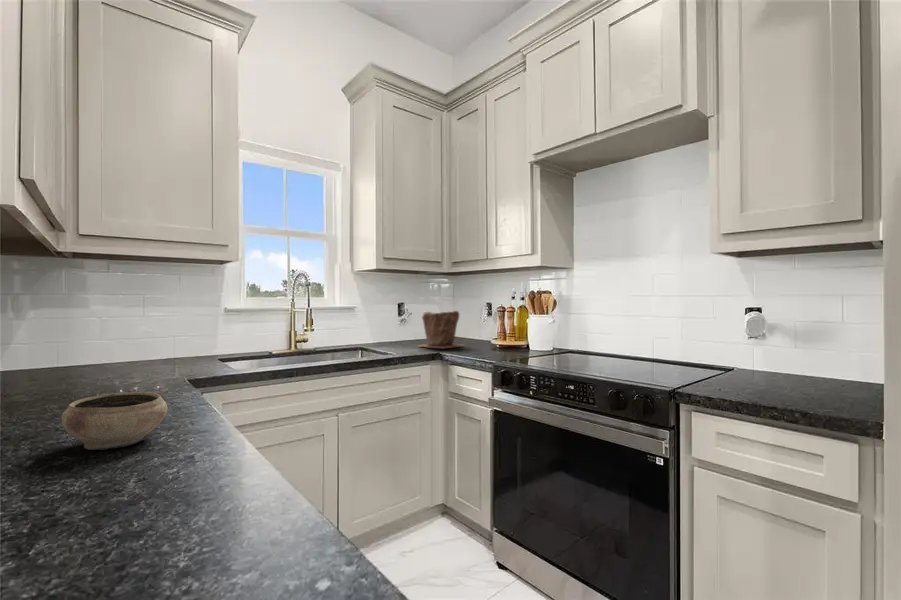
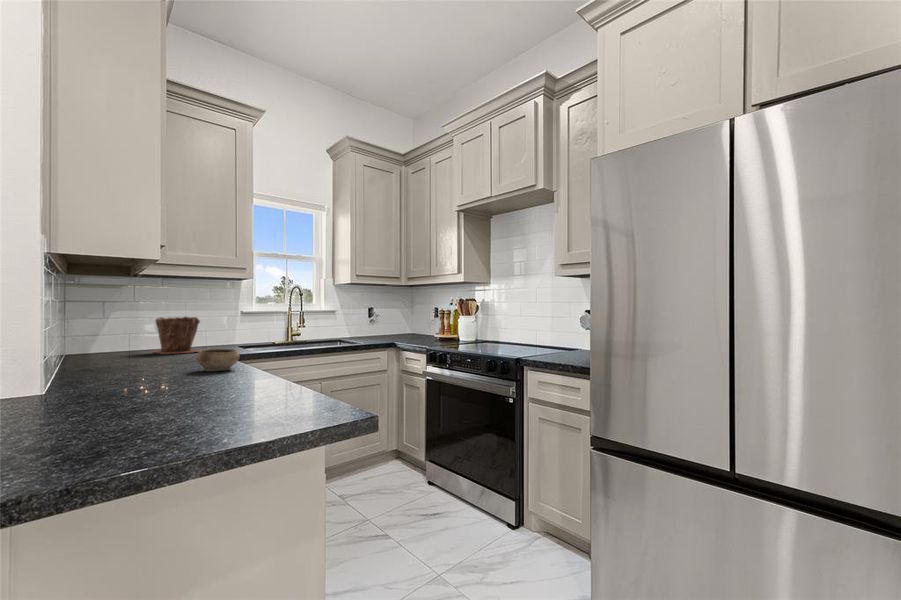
plant pot: present [419,311,462,348] -> present [154,316,200,354]

